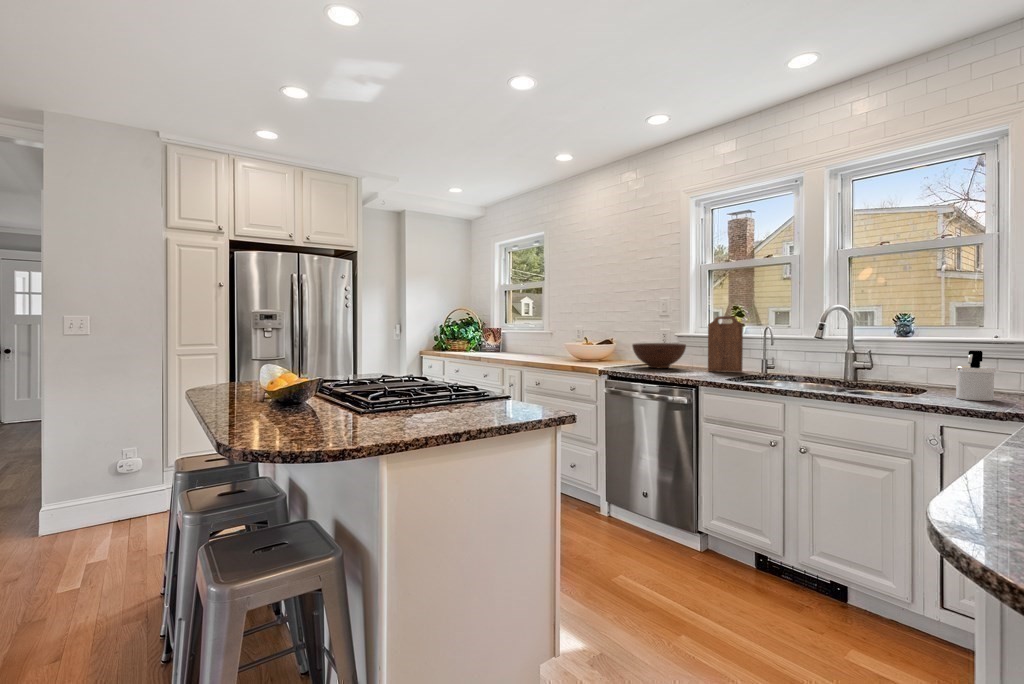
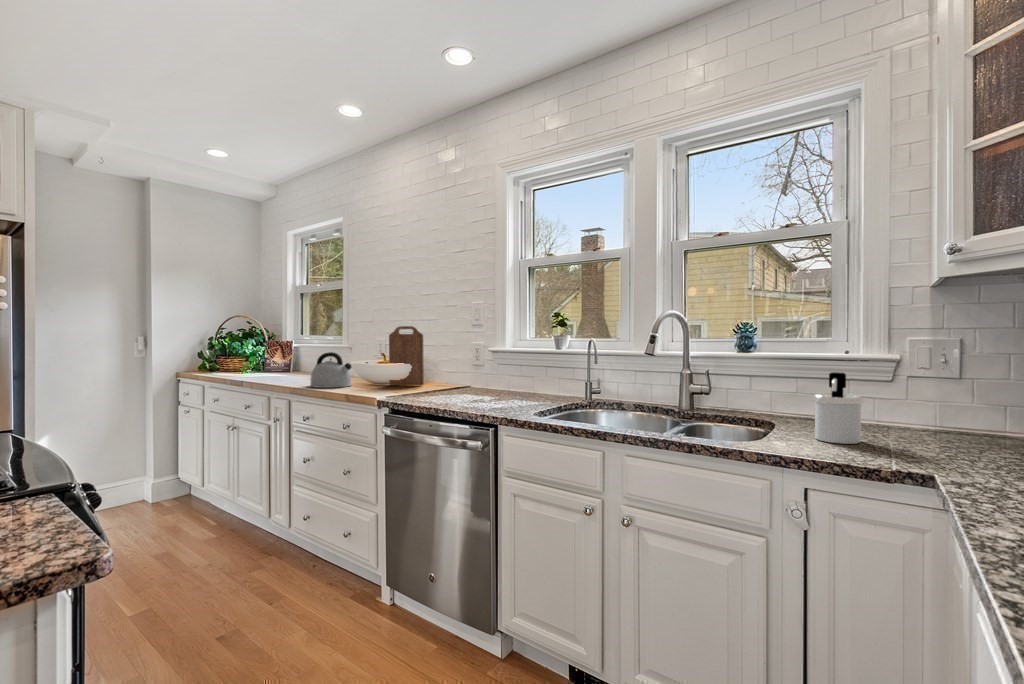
cutting board: present [708,316,743,372] -> present [389,326,424,385]
kettle: none [536,337,567,362] -> present [310,352,352,388]
fruit bowl: present [632,343,686,368] -> none [429,360,498,395]

